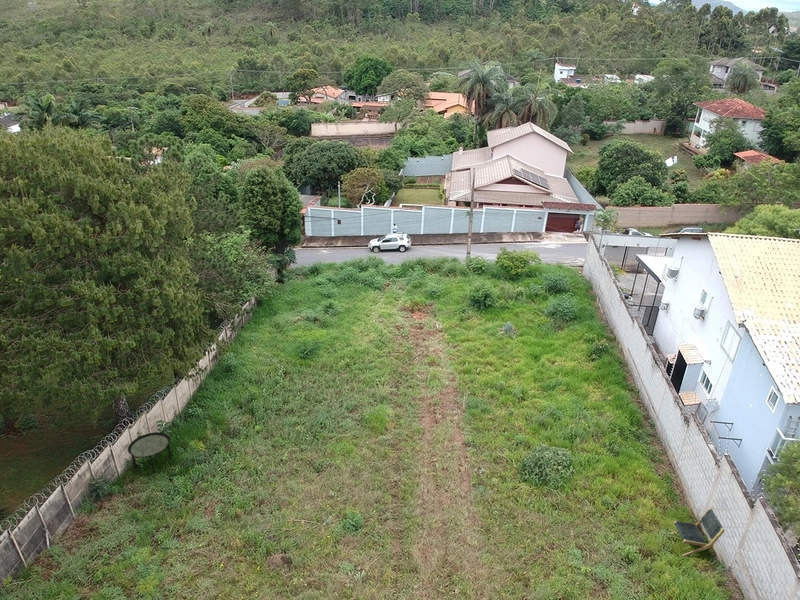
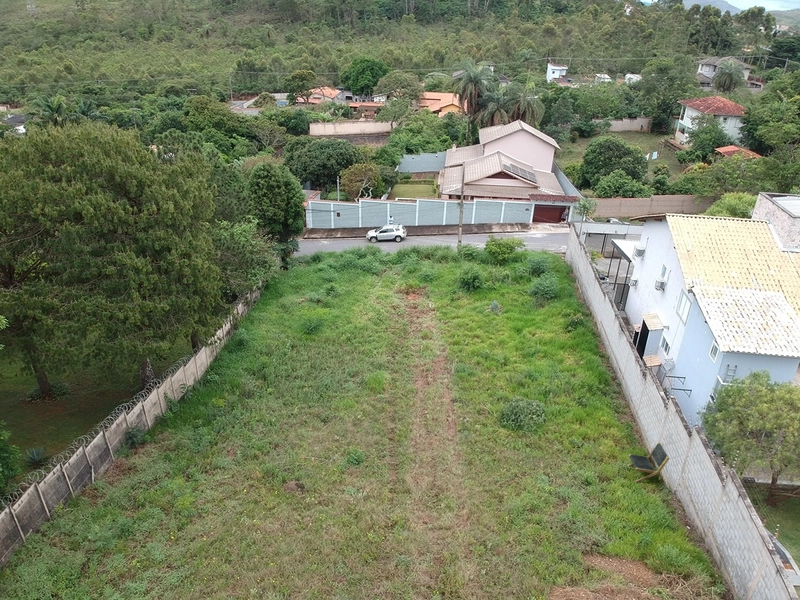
round table: present [128,432,172,473] -> none [158,391,196,425]

